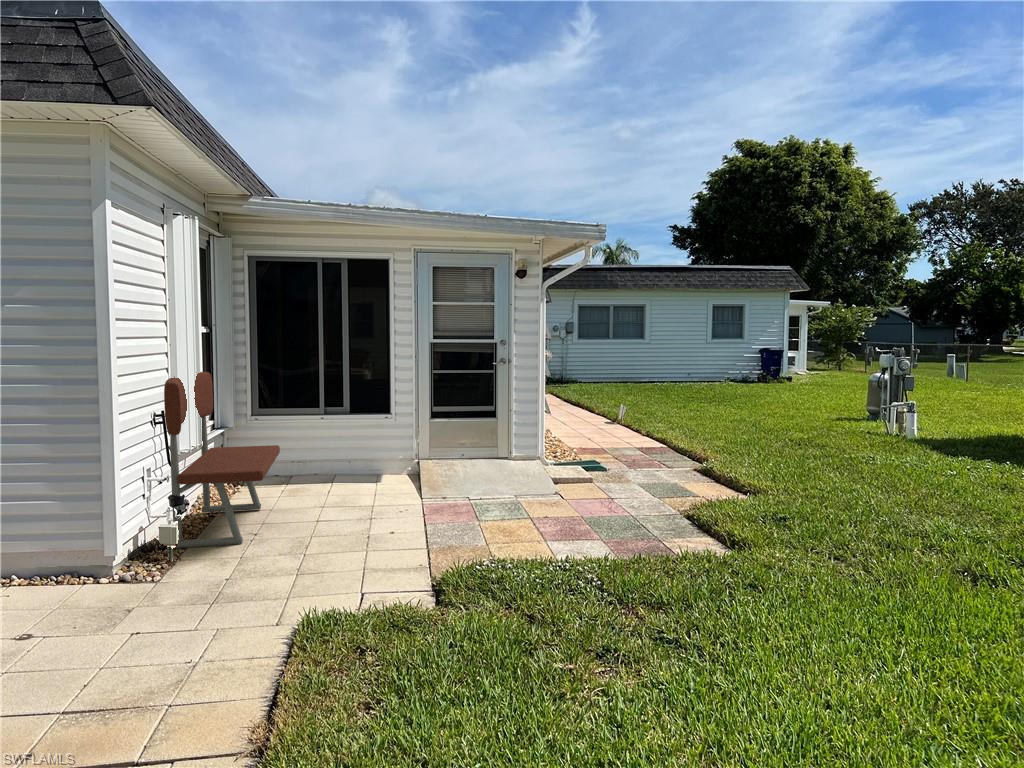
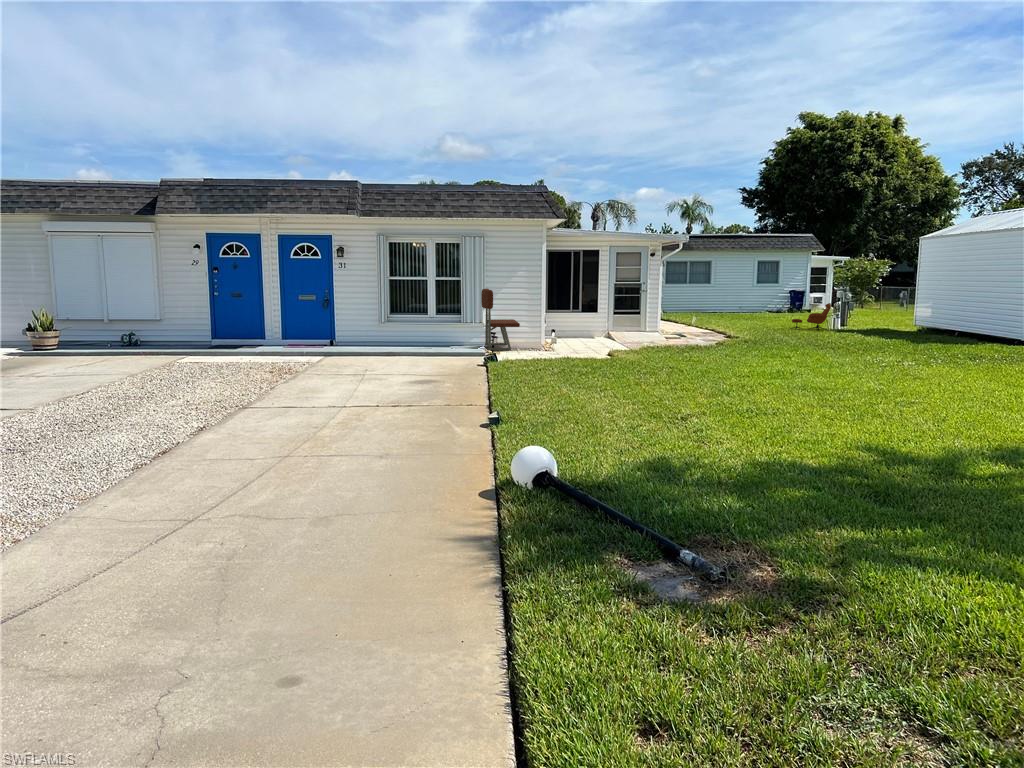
lounge chair: none [810,376,879,422] -> present [791,303,831,330]

